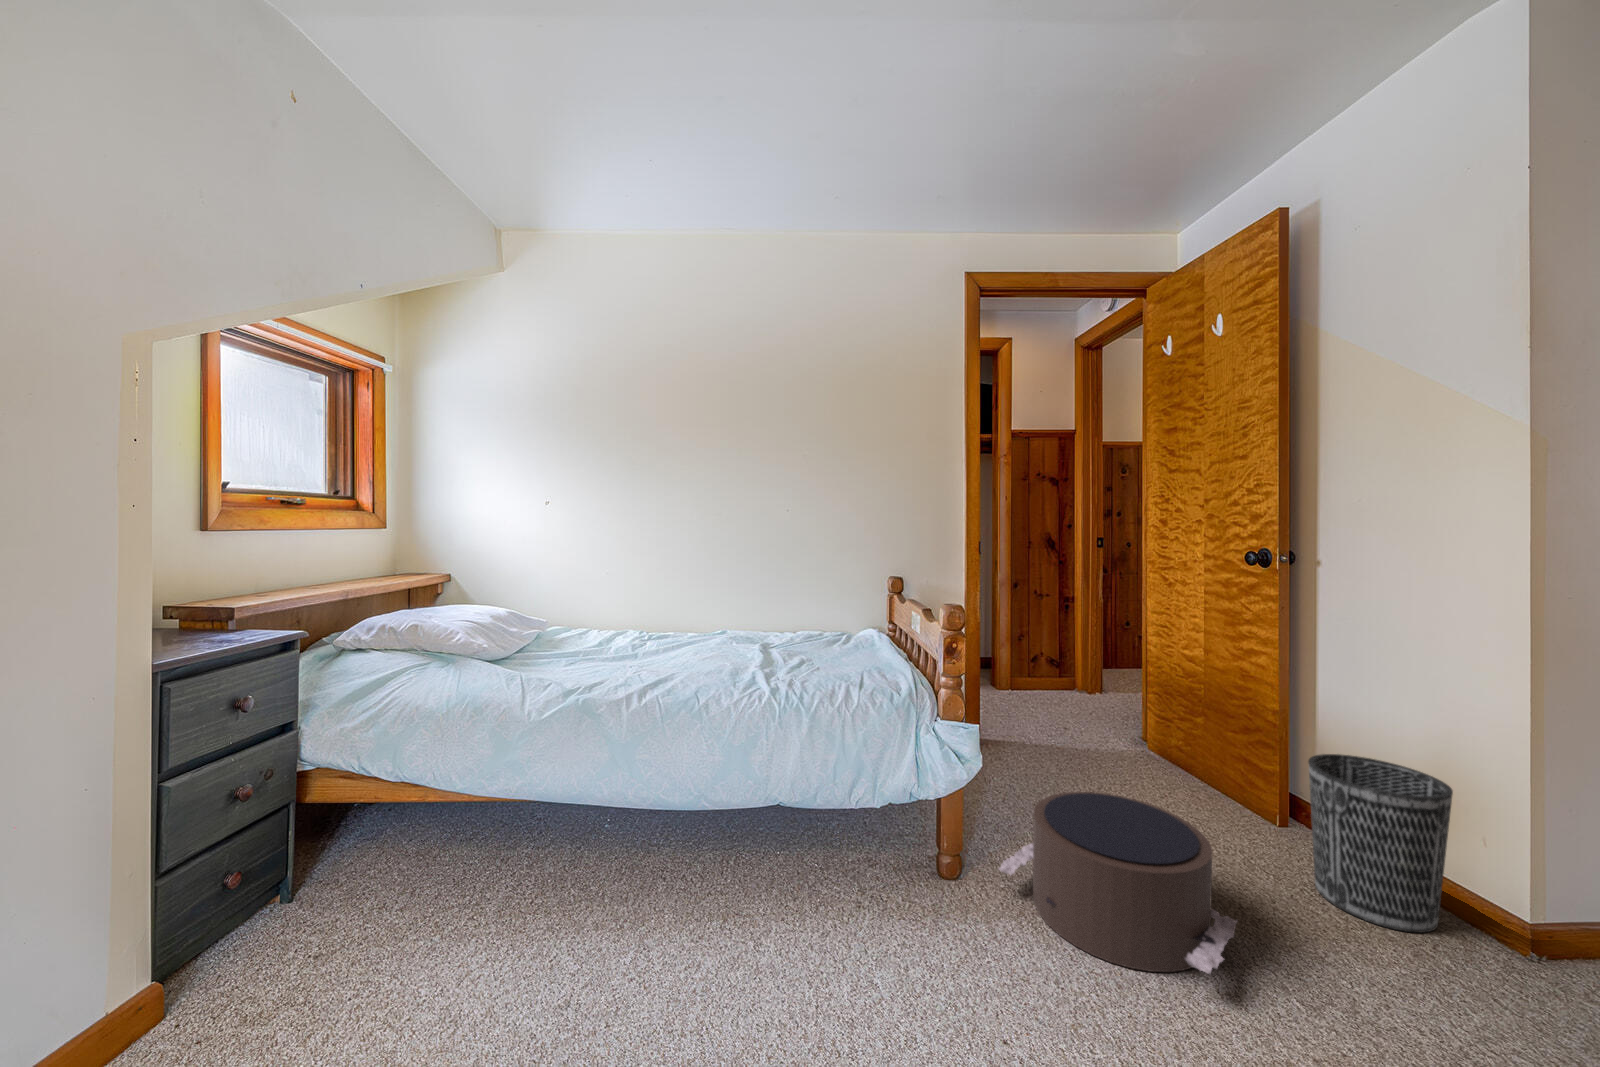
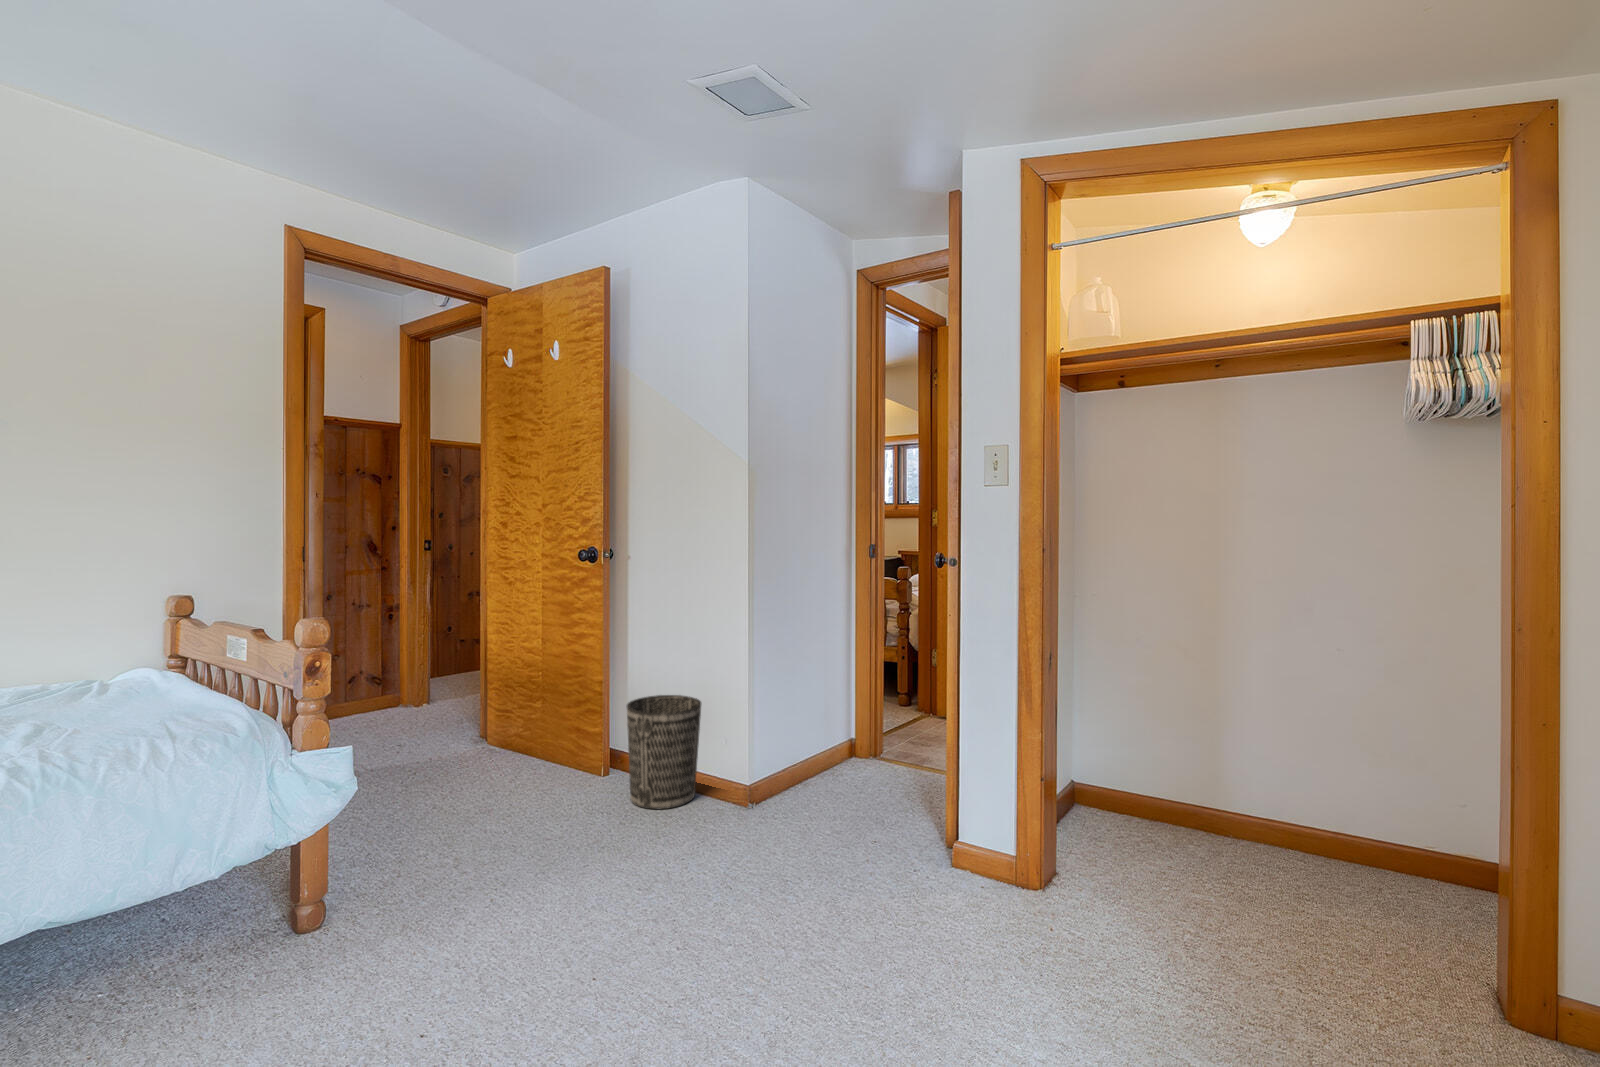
pouf: present [999,792,1237,974] -> none [375,778,594,932]

